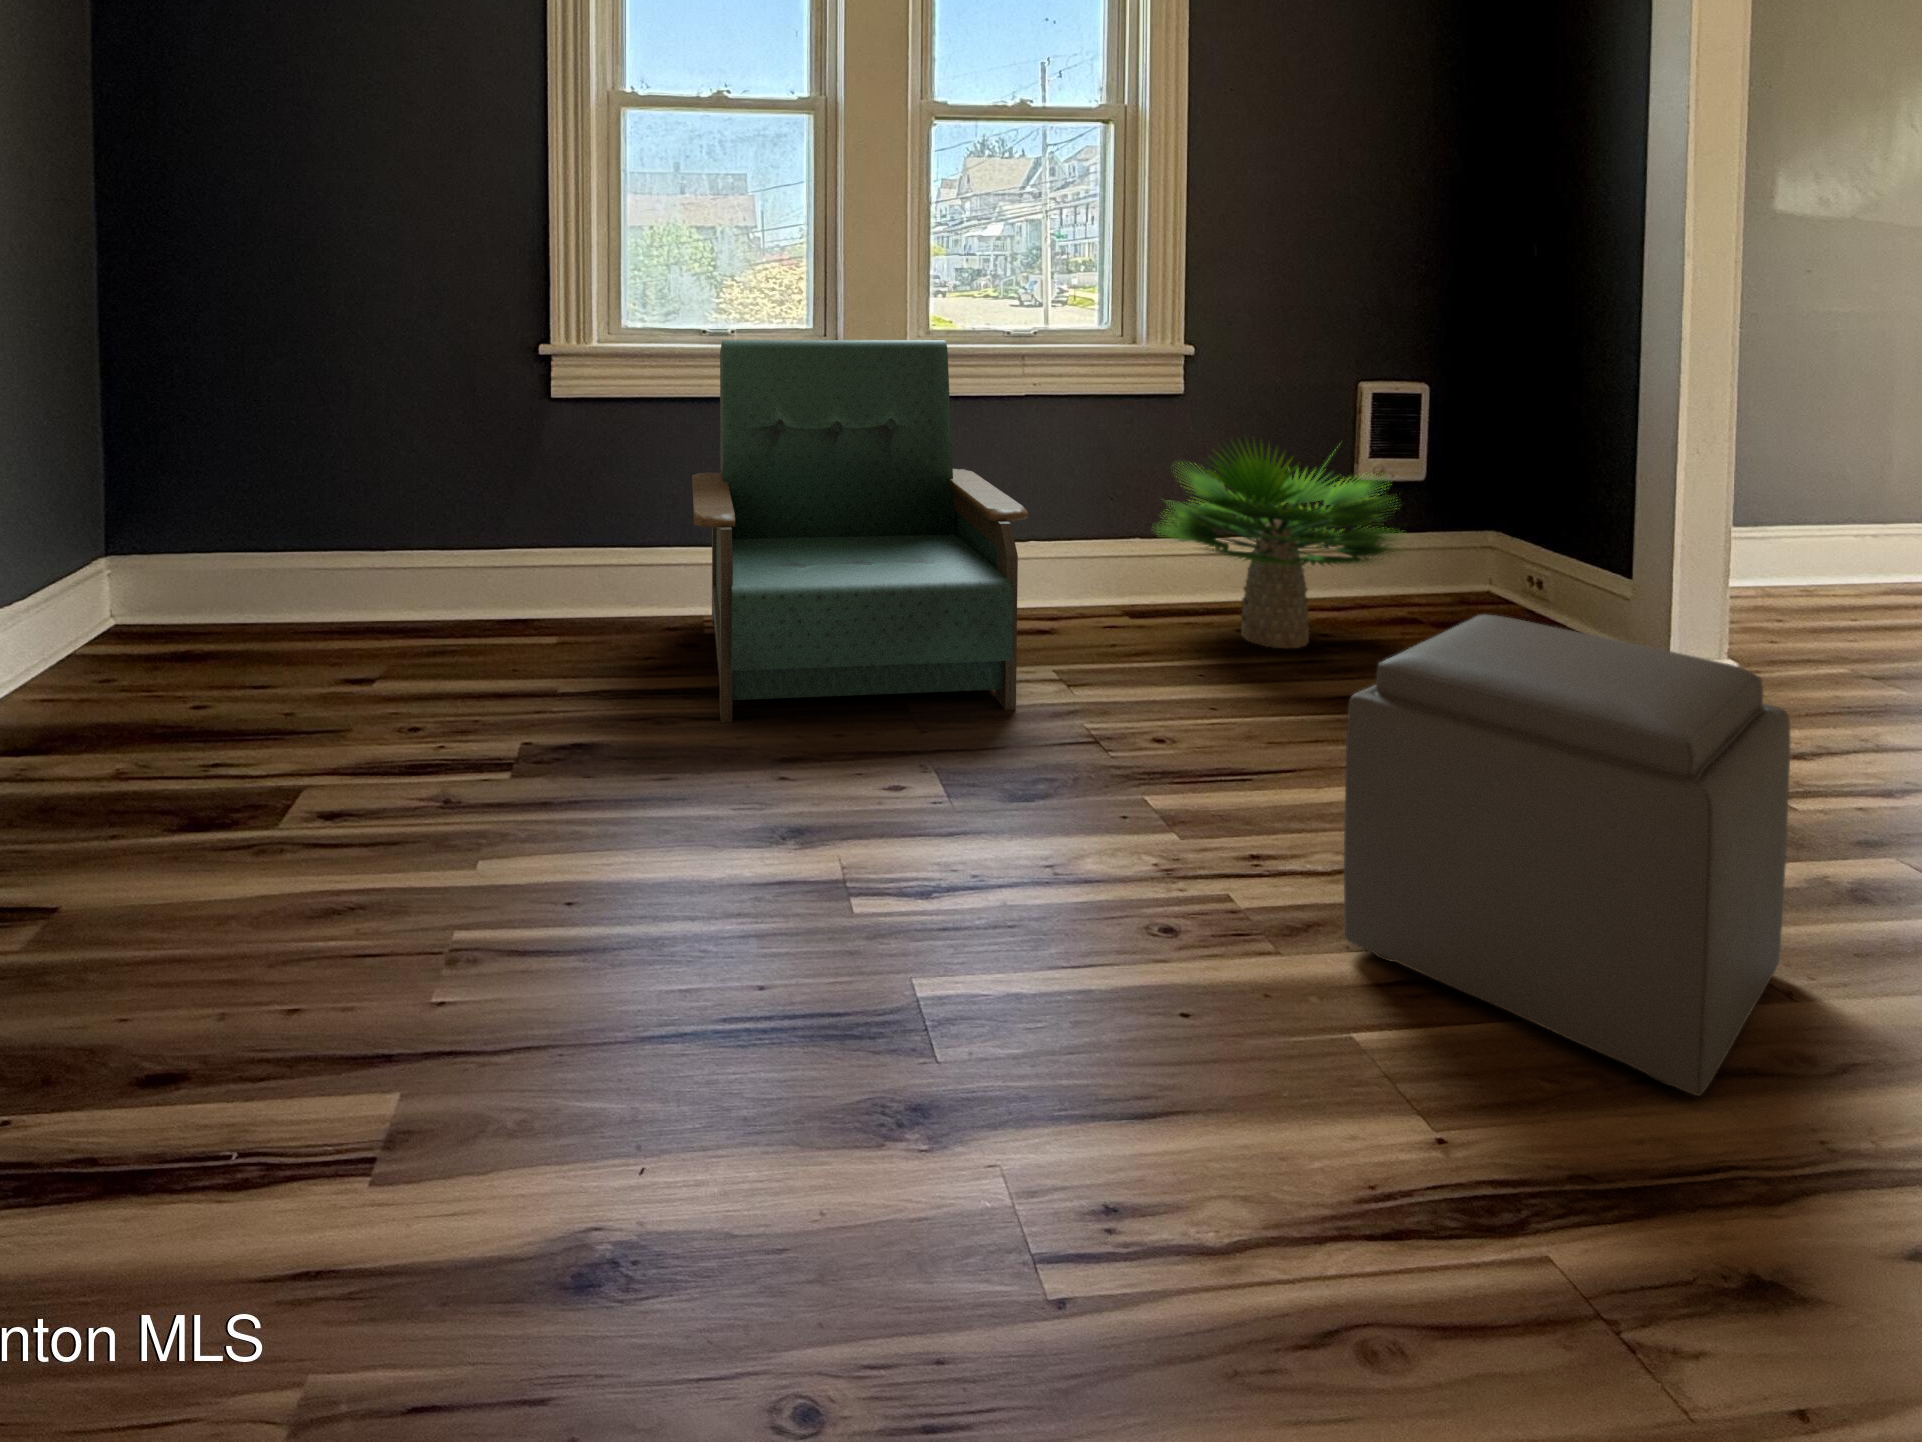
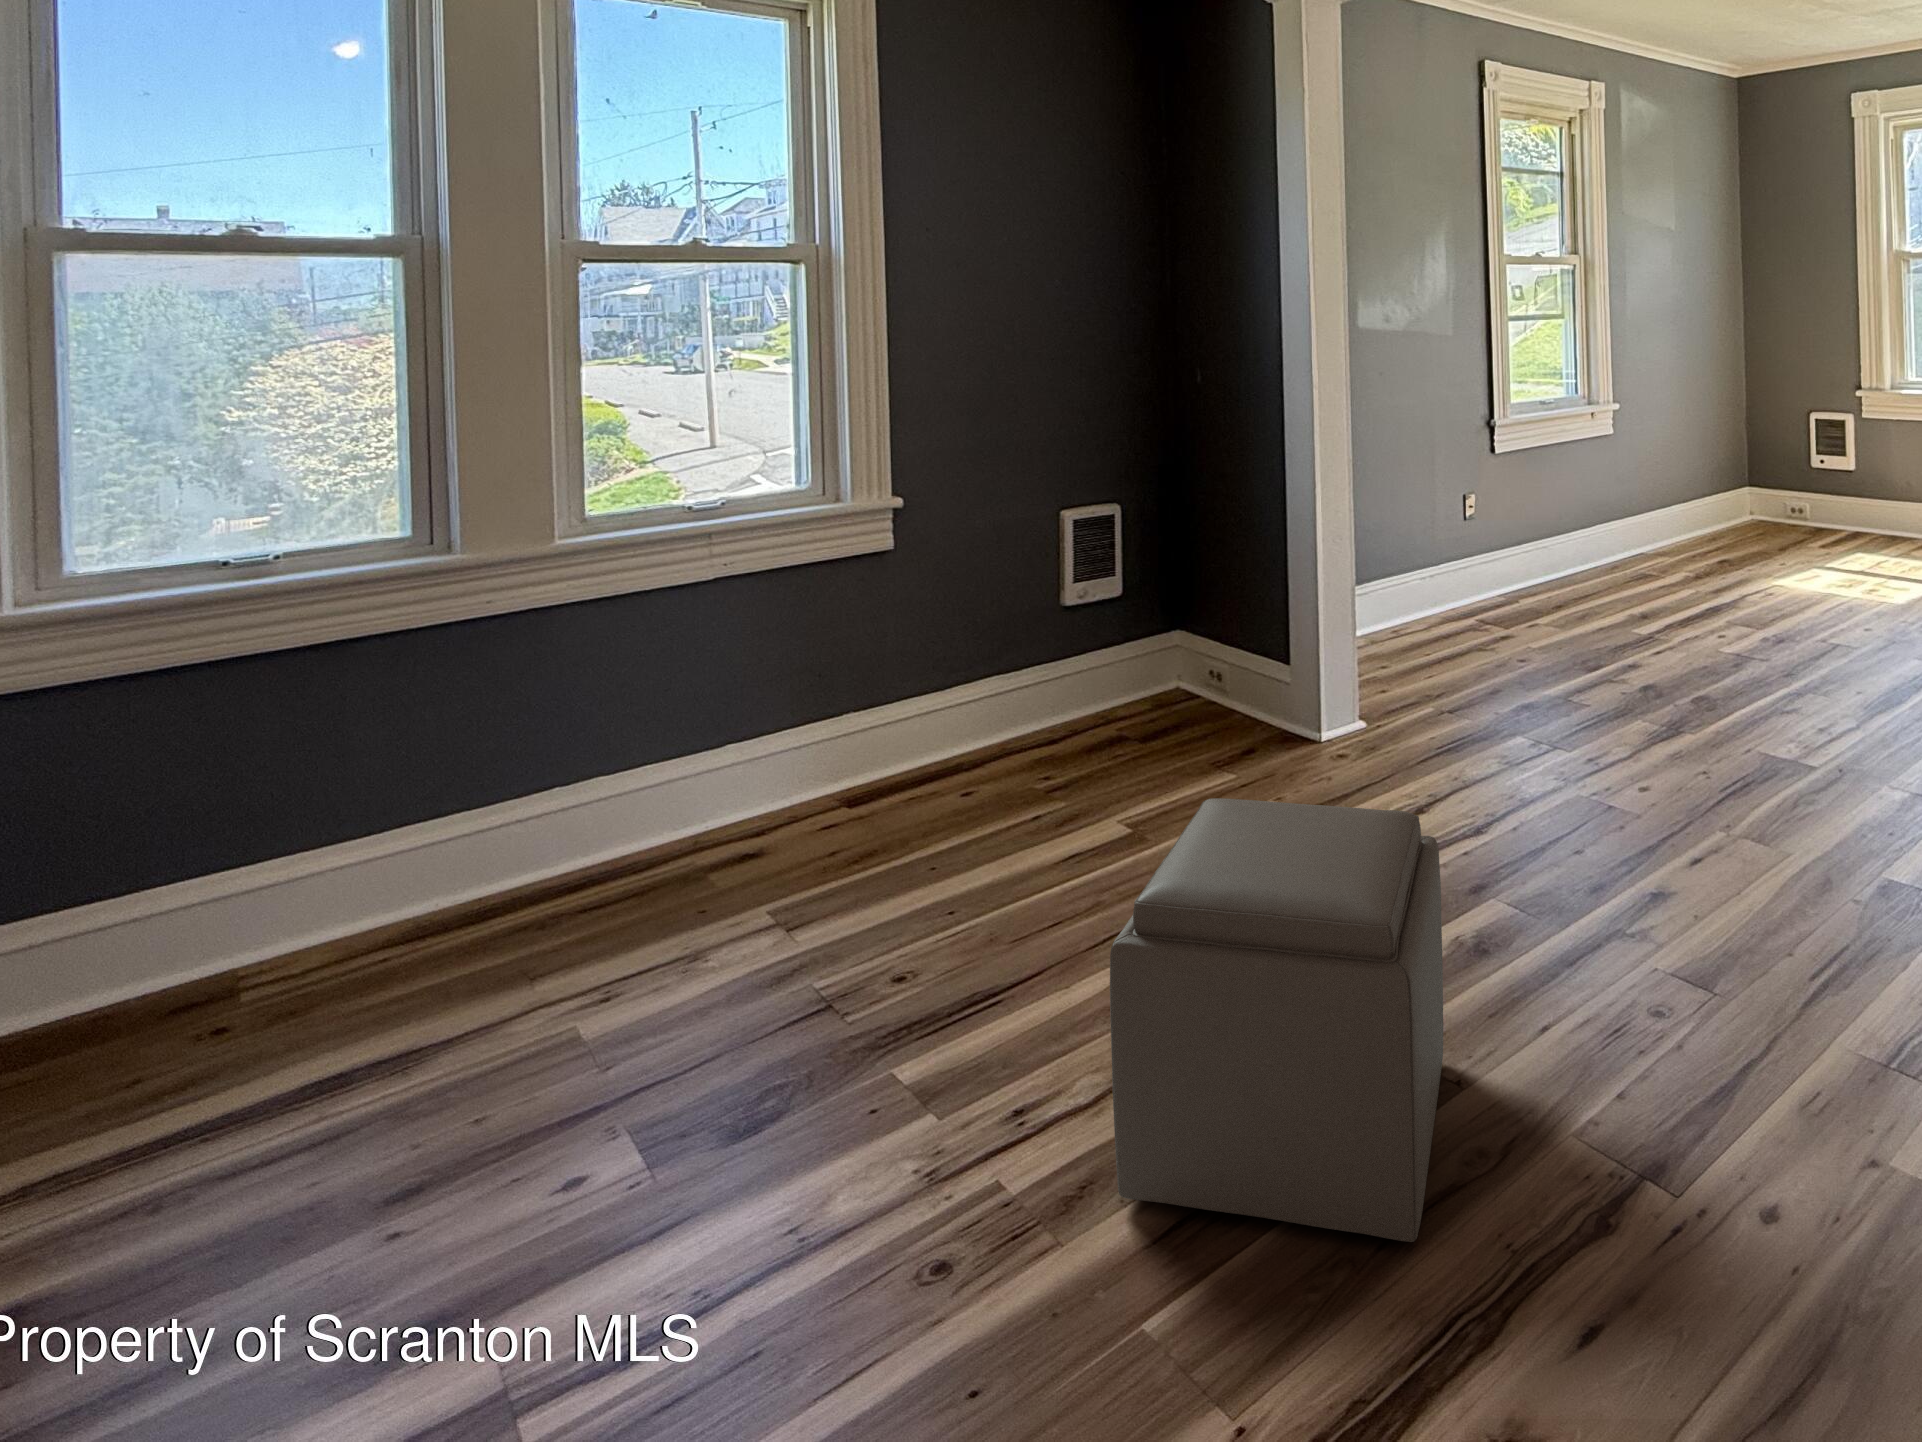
armchair: present [692,340,1028,722] -> none [203,535,733,1175]
potted plant: present [1158,443,1397,648] -> none [867,579,1127,811]

